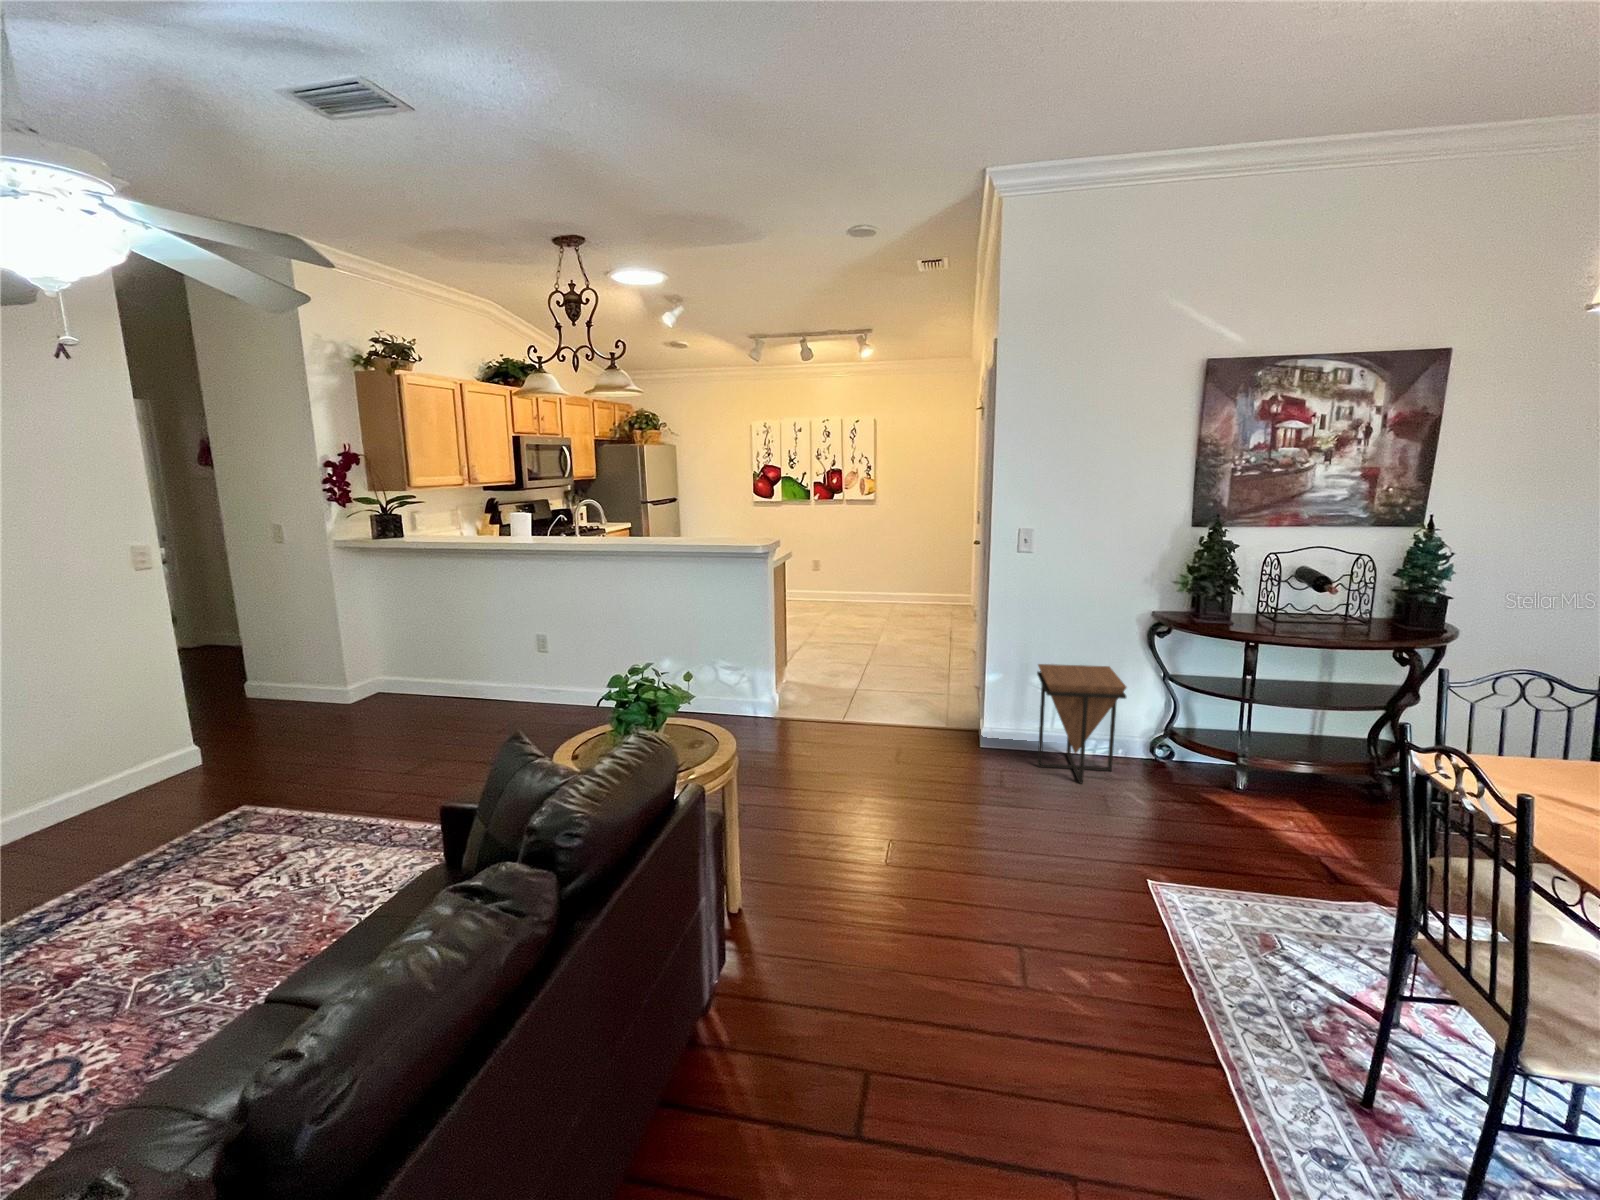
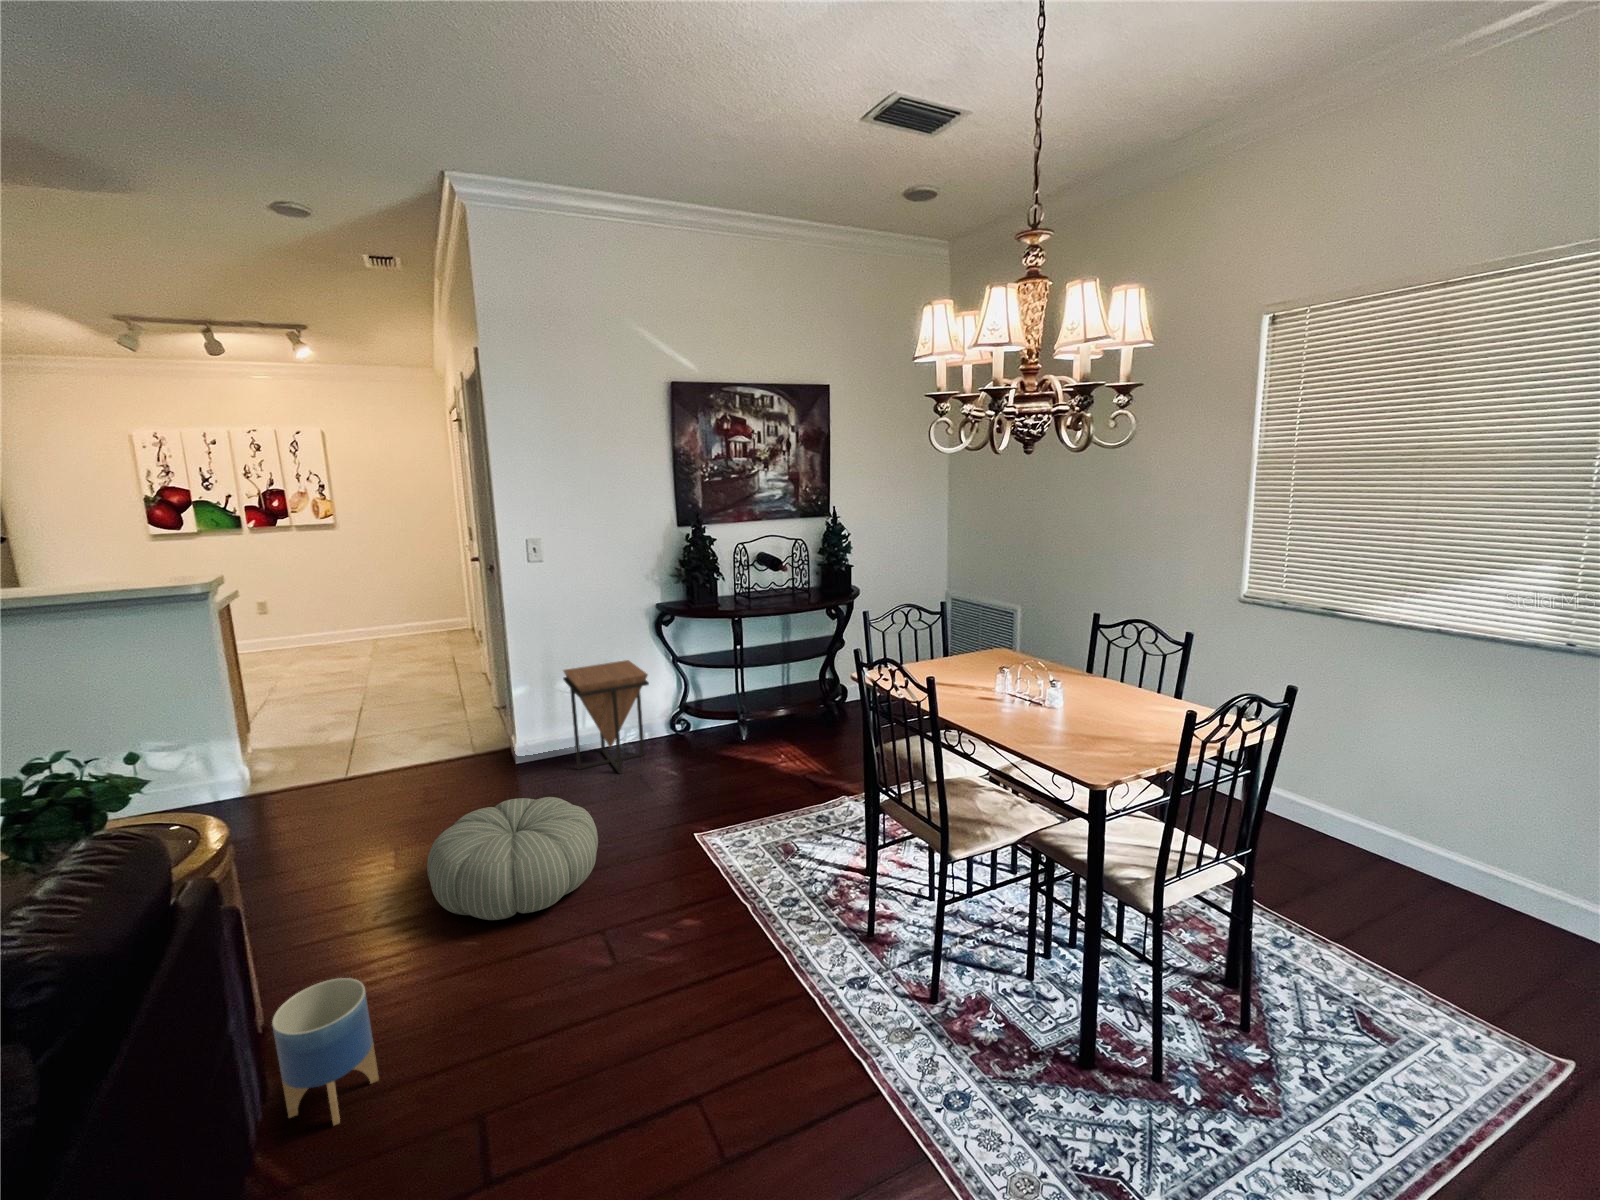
pouf: none [882,781,1038,897] -> present [427,797,598,920]
planter: none [744,891,809,1011] -> present [272,978,379,1125]

